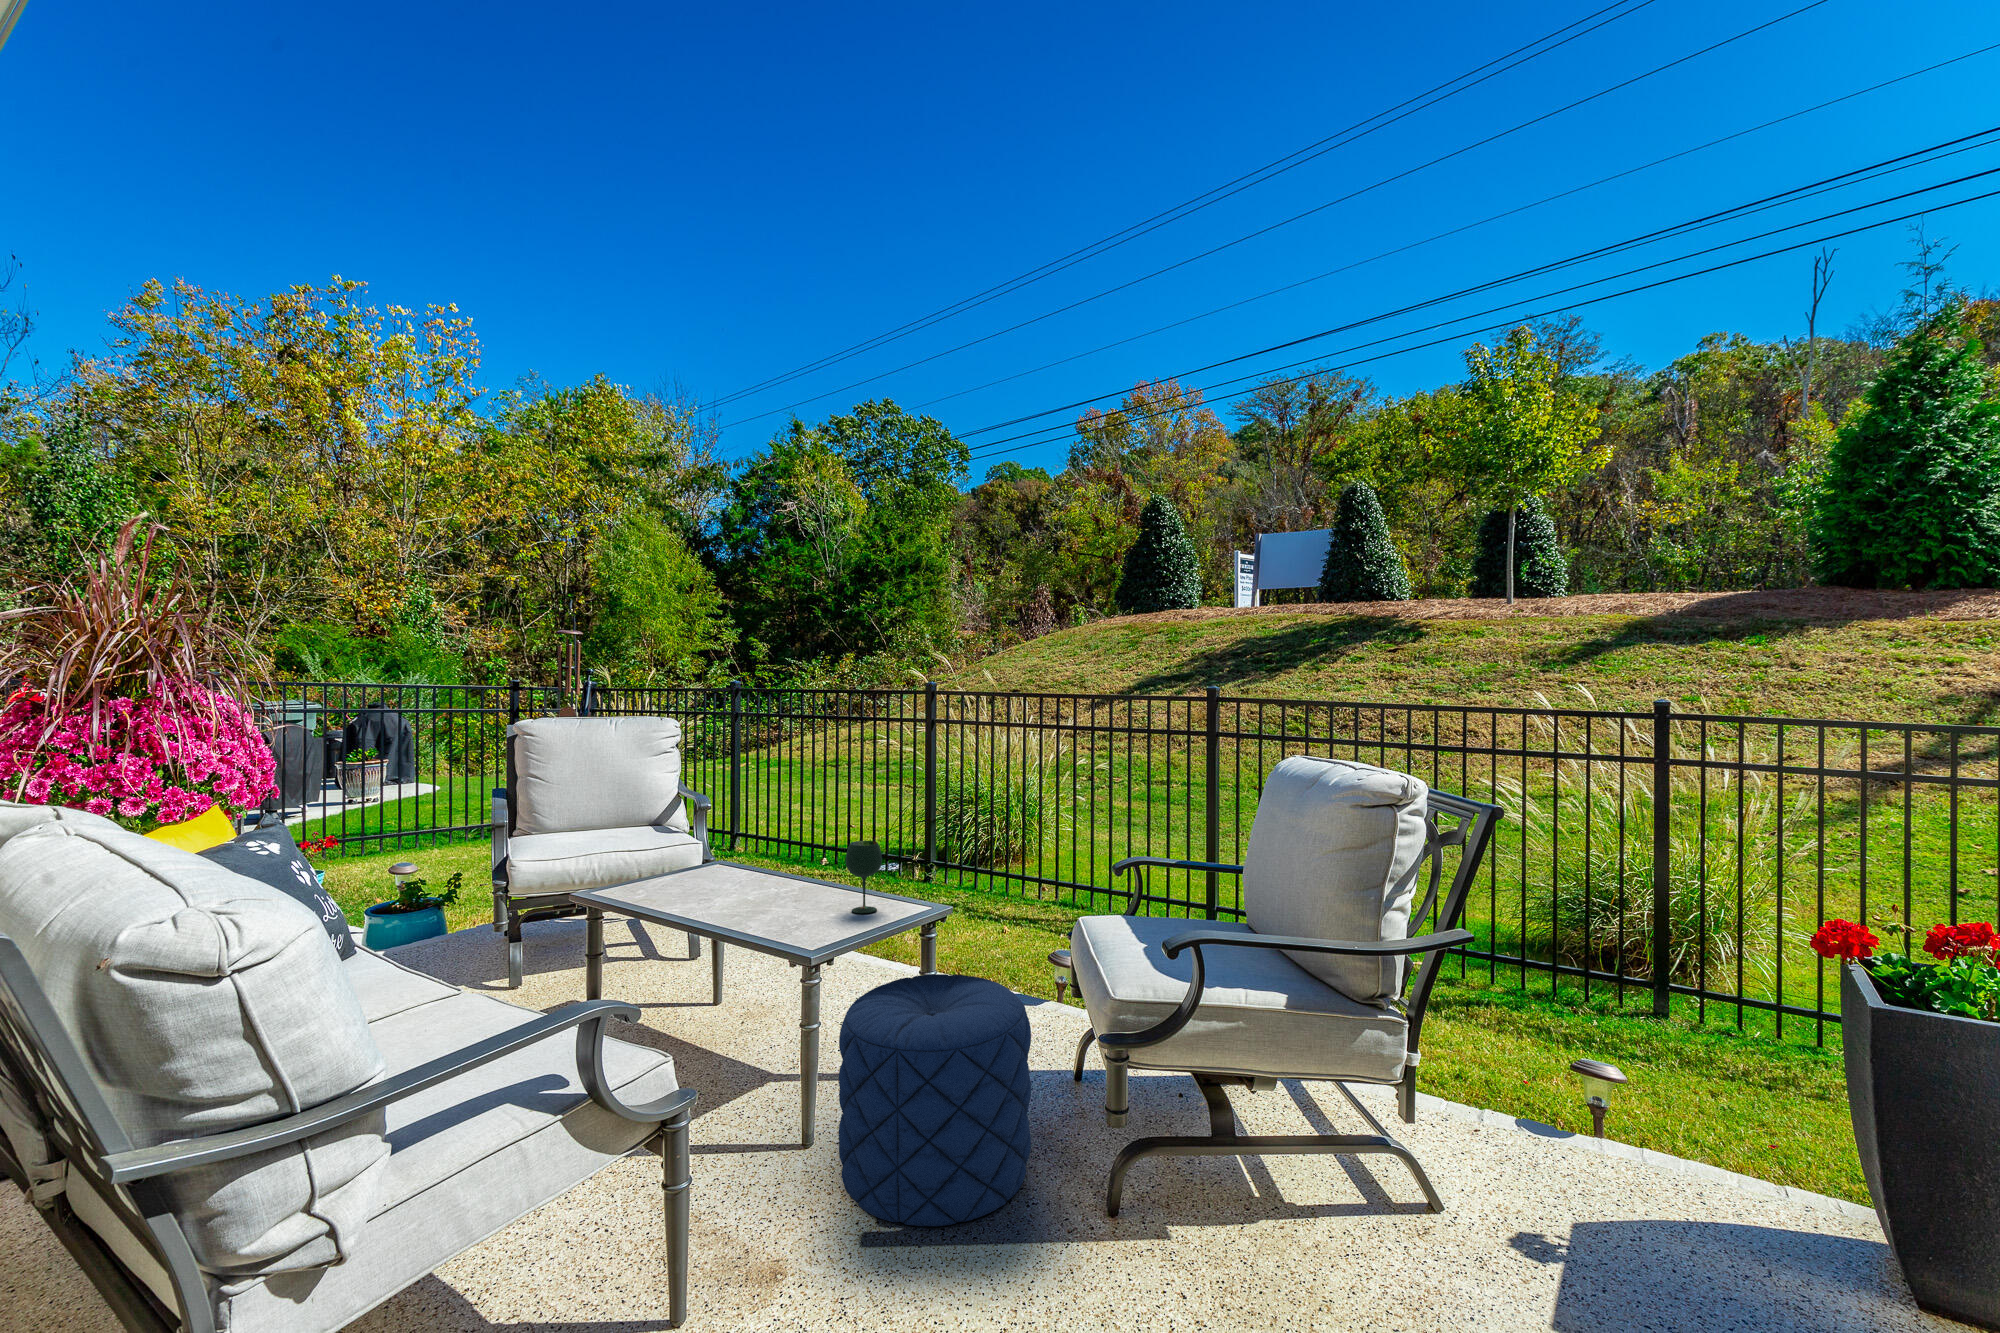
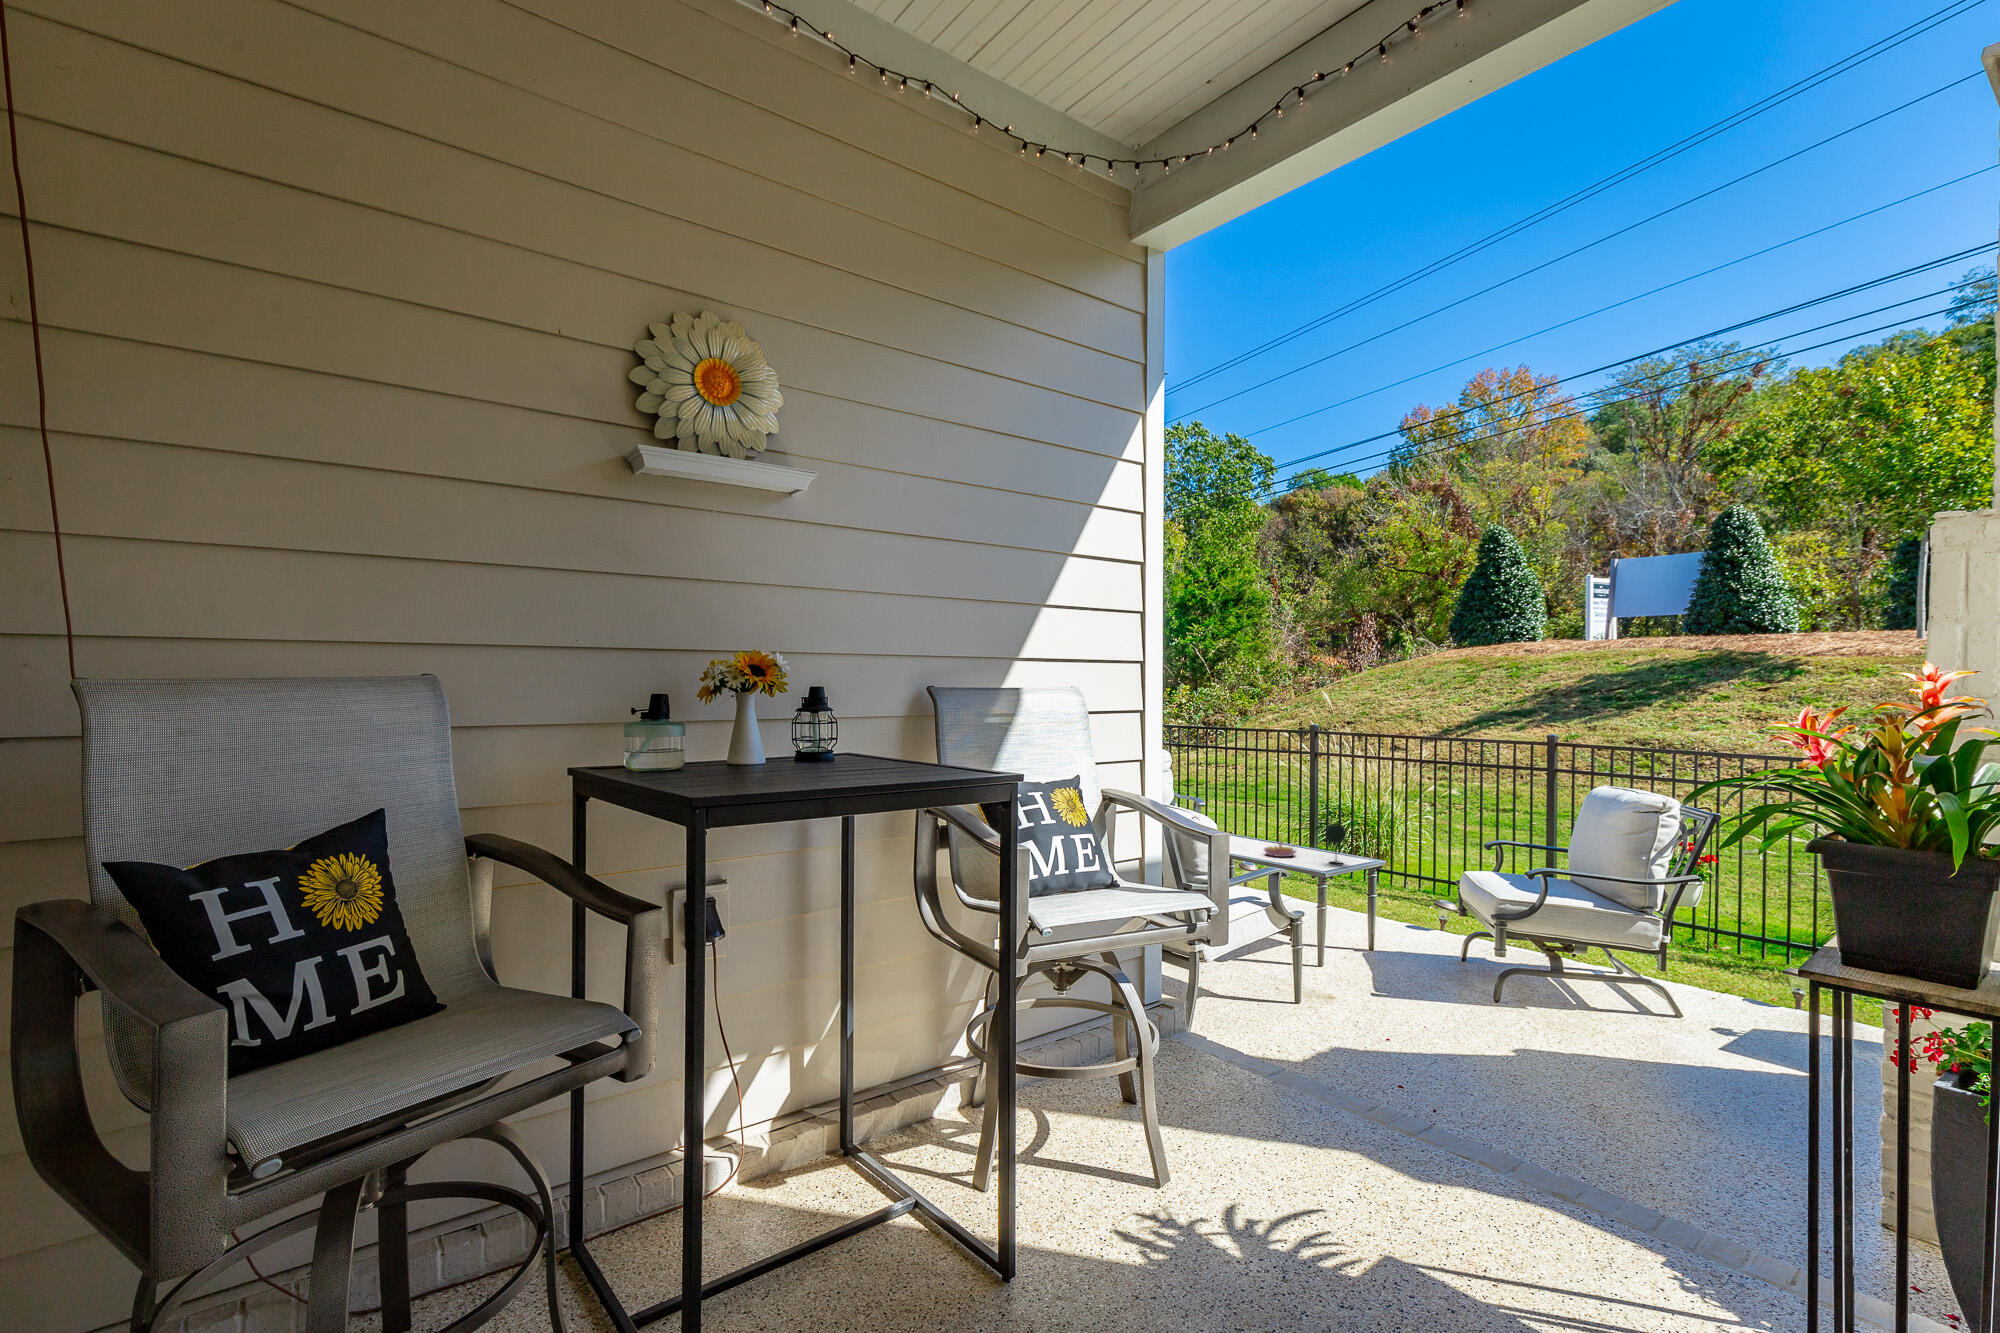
candle holder: none [750,860,809,902] -> present [1264,837,1296,857]
pouf: present [839,974,1031,1227] -> none [1347,891,1449,999]

